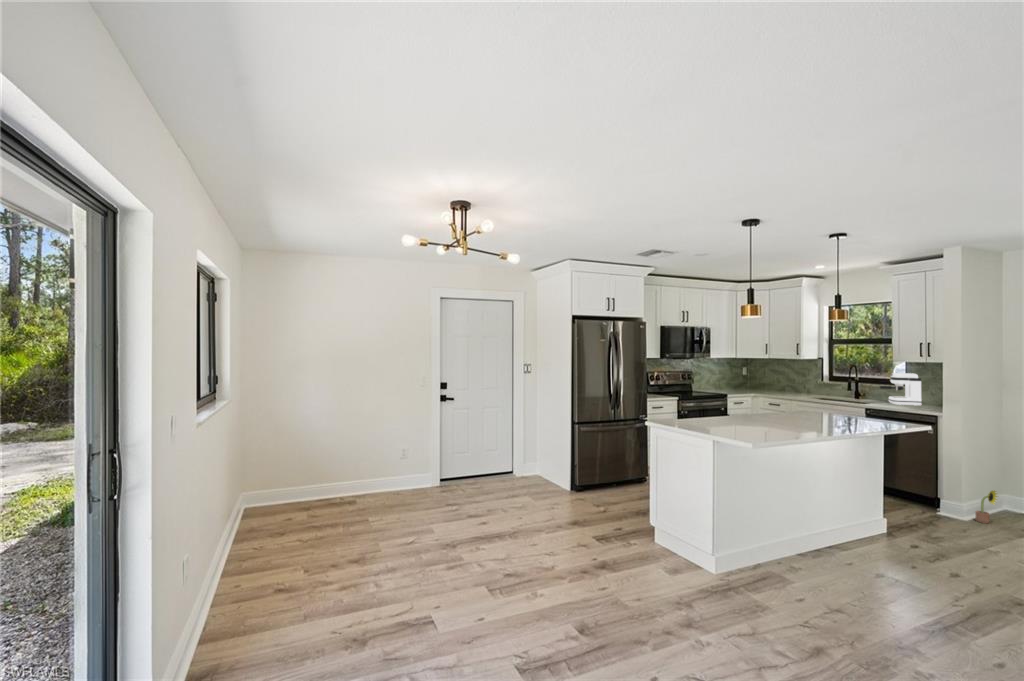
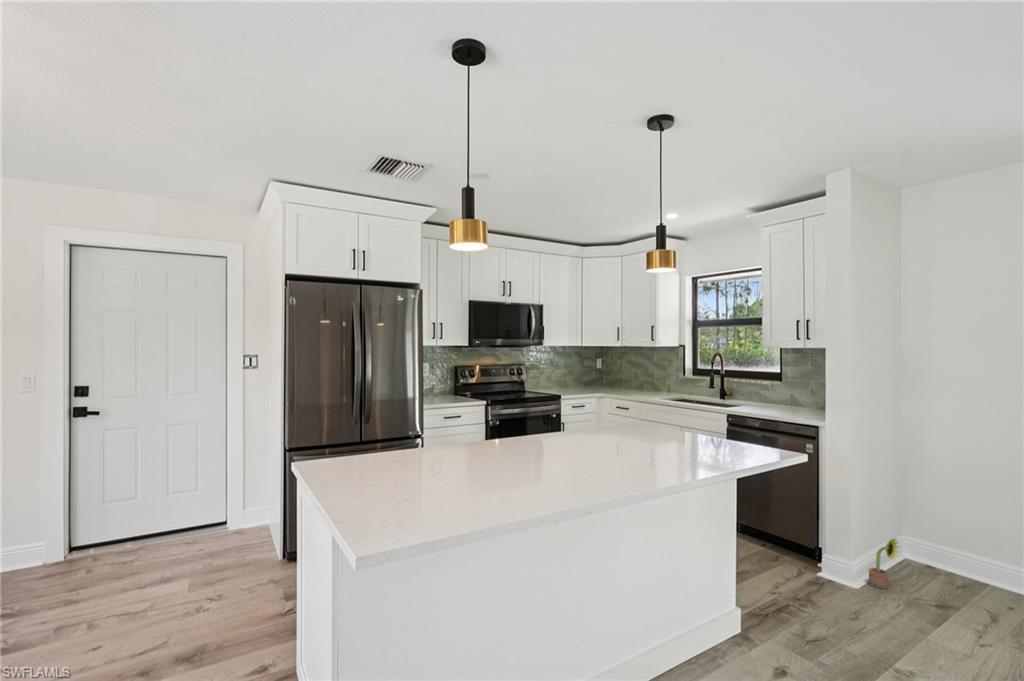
coffee maker: present [880,373,922,406] -> none [748,364,799,409]

